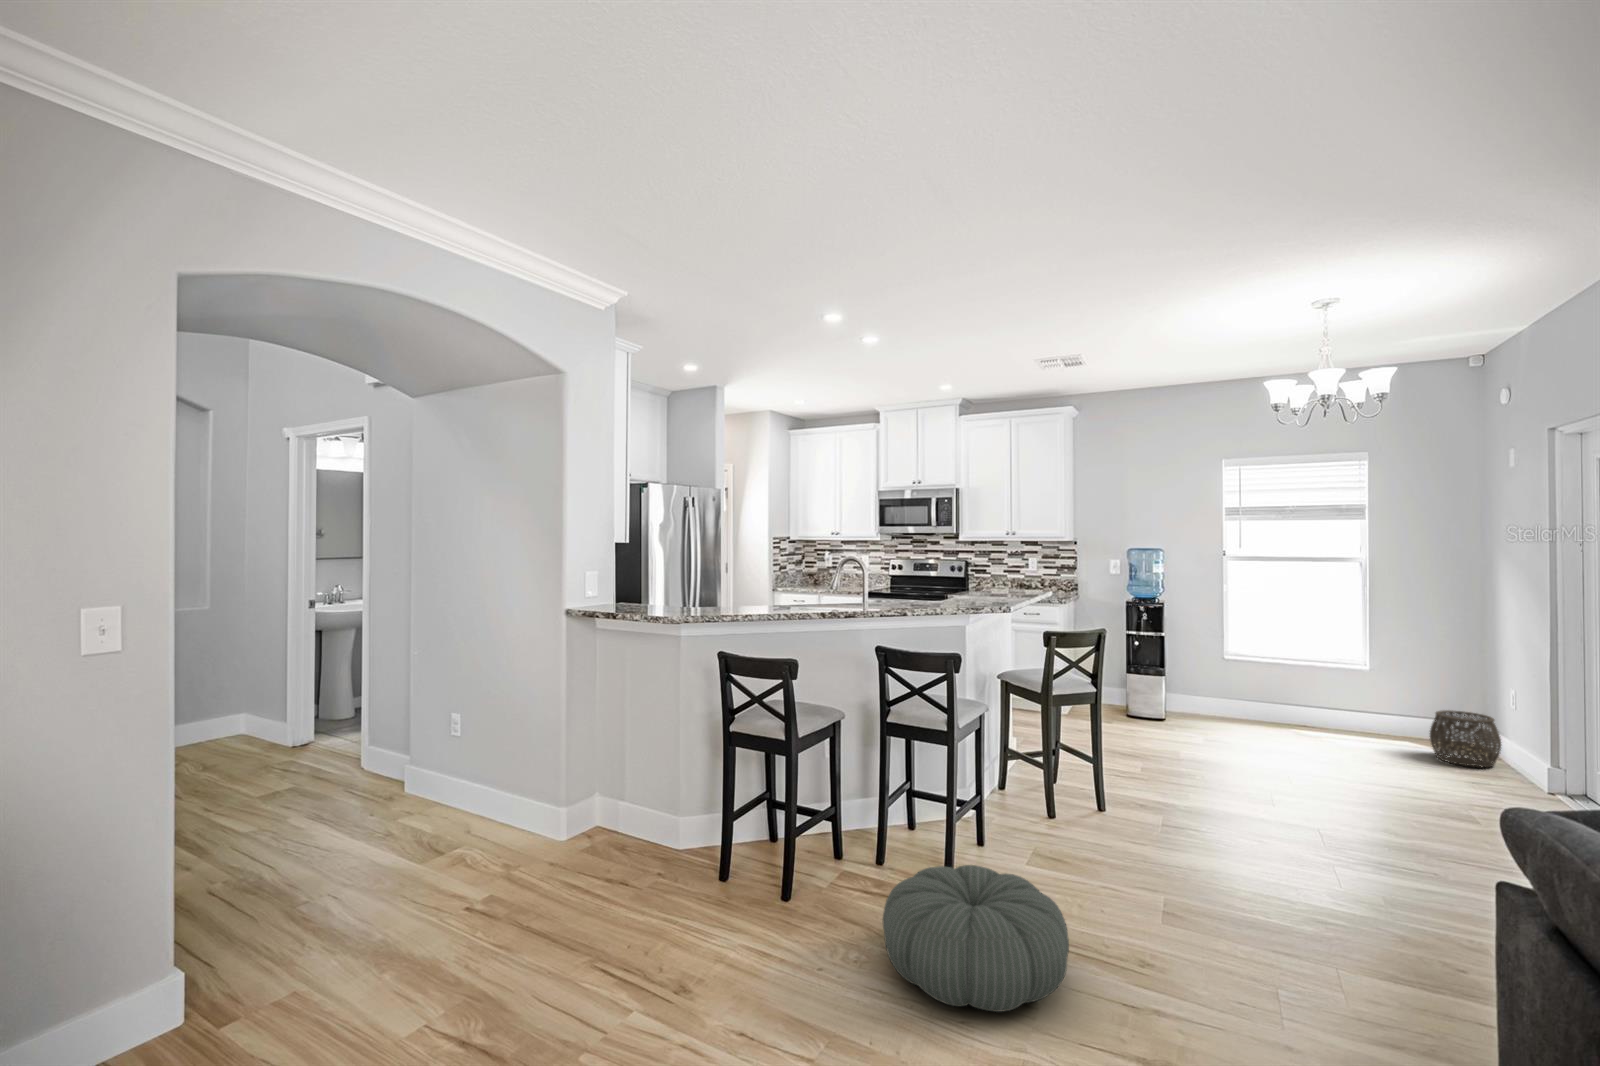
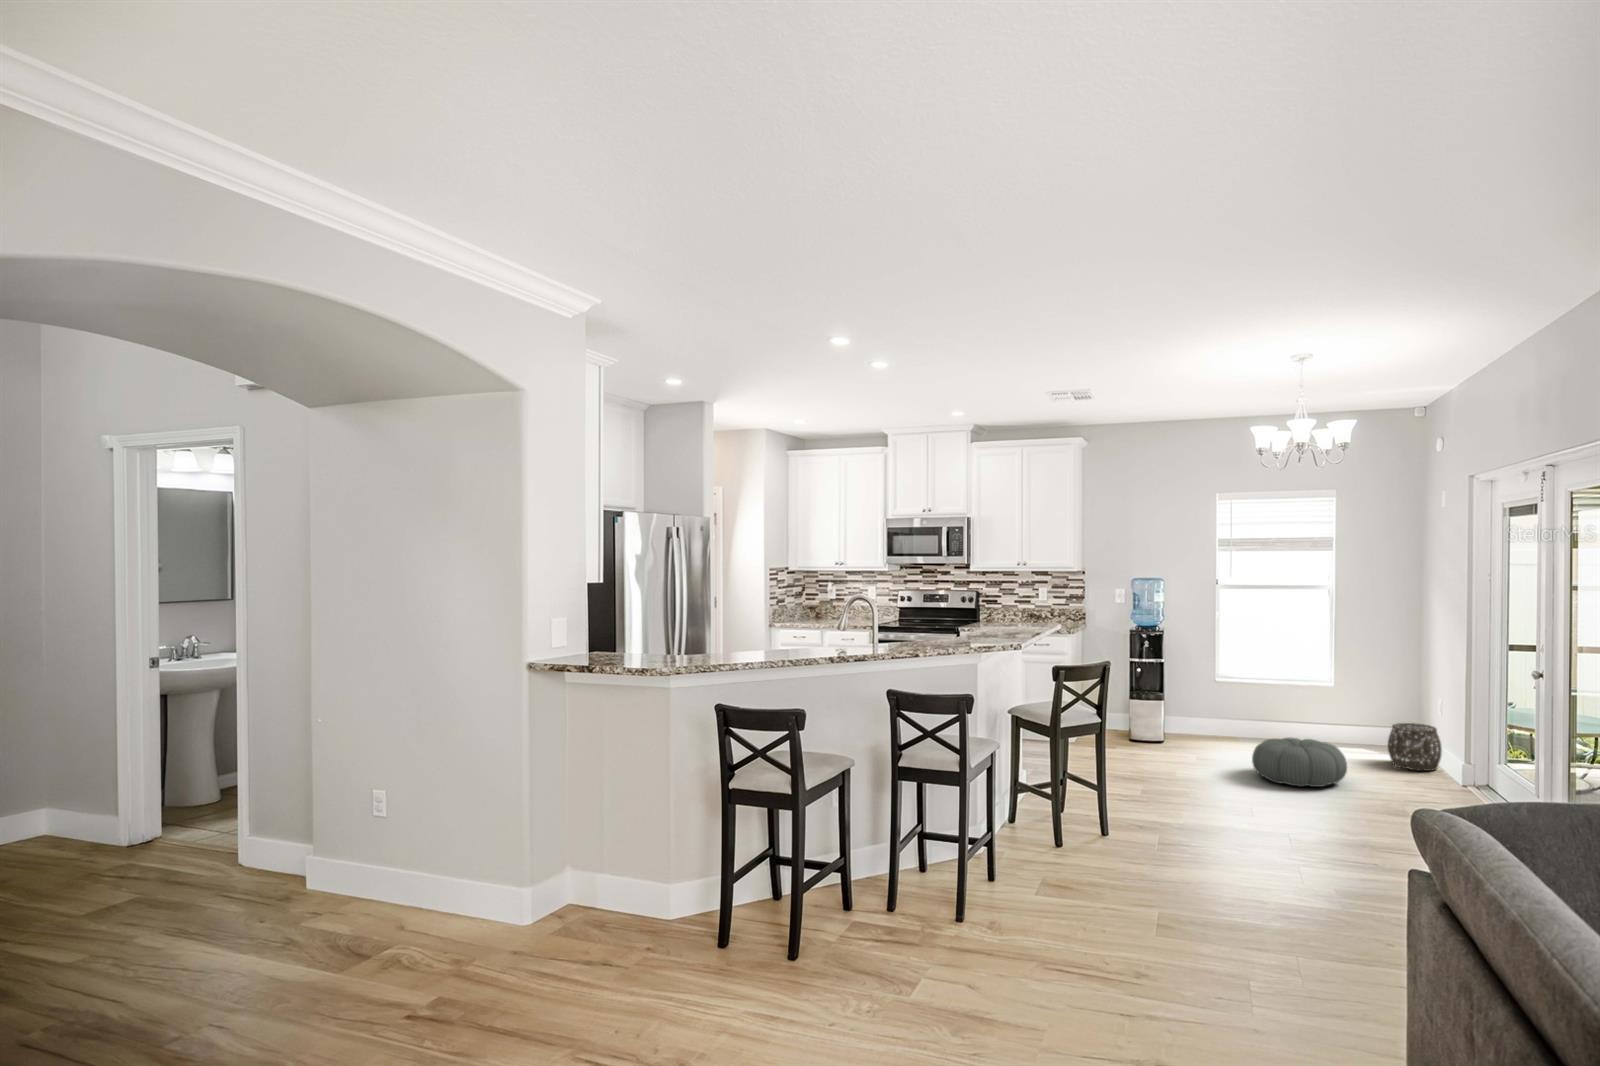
pouf: present [883,865,1069,1012] -> present [1252,738,1347,787]

